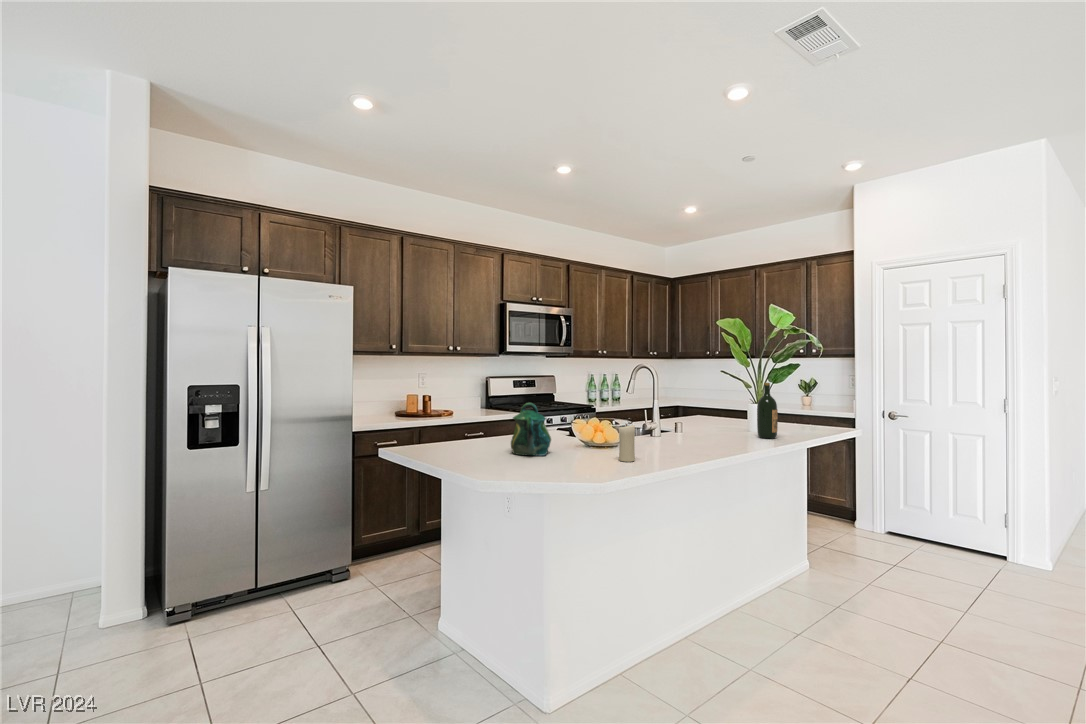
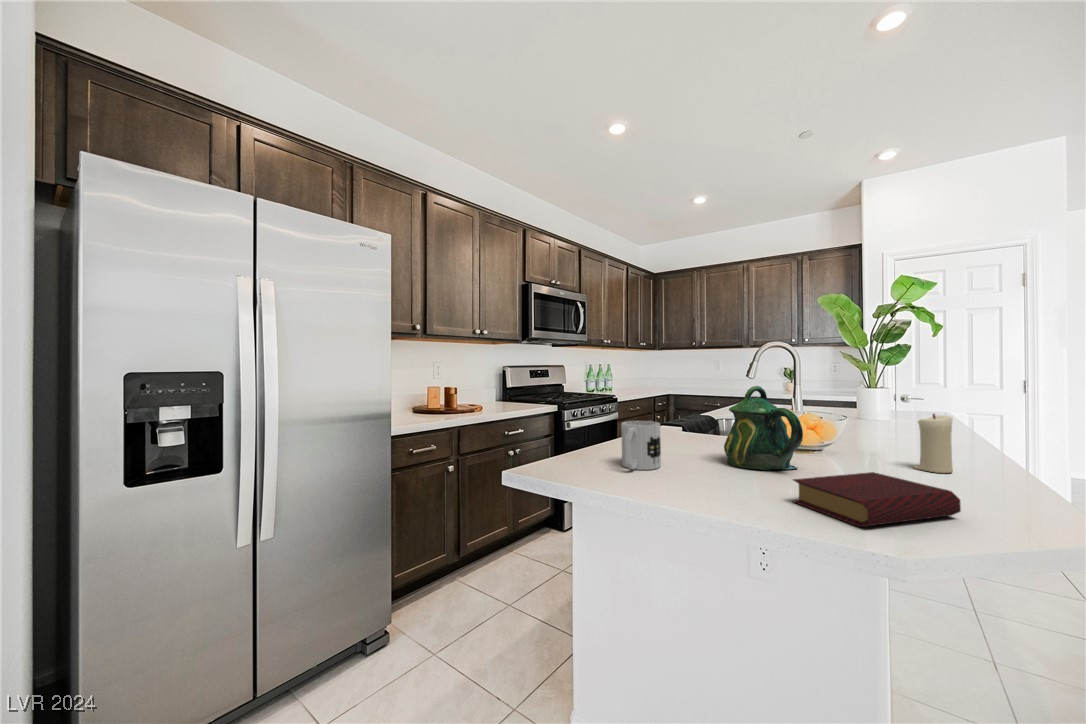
wine bottle: present [757,383,778,439] -> none [903,360,932,425]
mug: none [440,423,471,452] -> present [621,421,661,470]
book: none [483,454,543,474] -> present [793,472,961,527]

